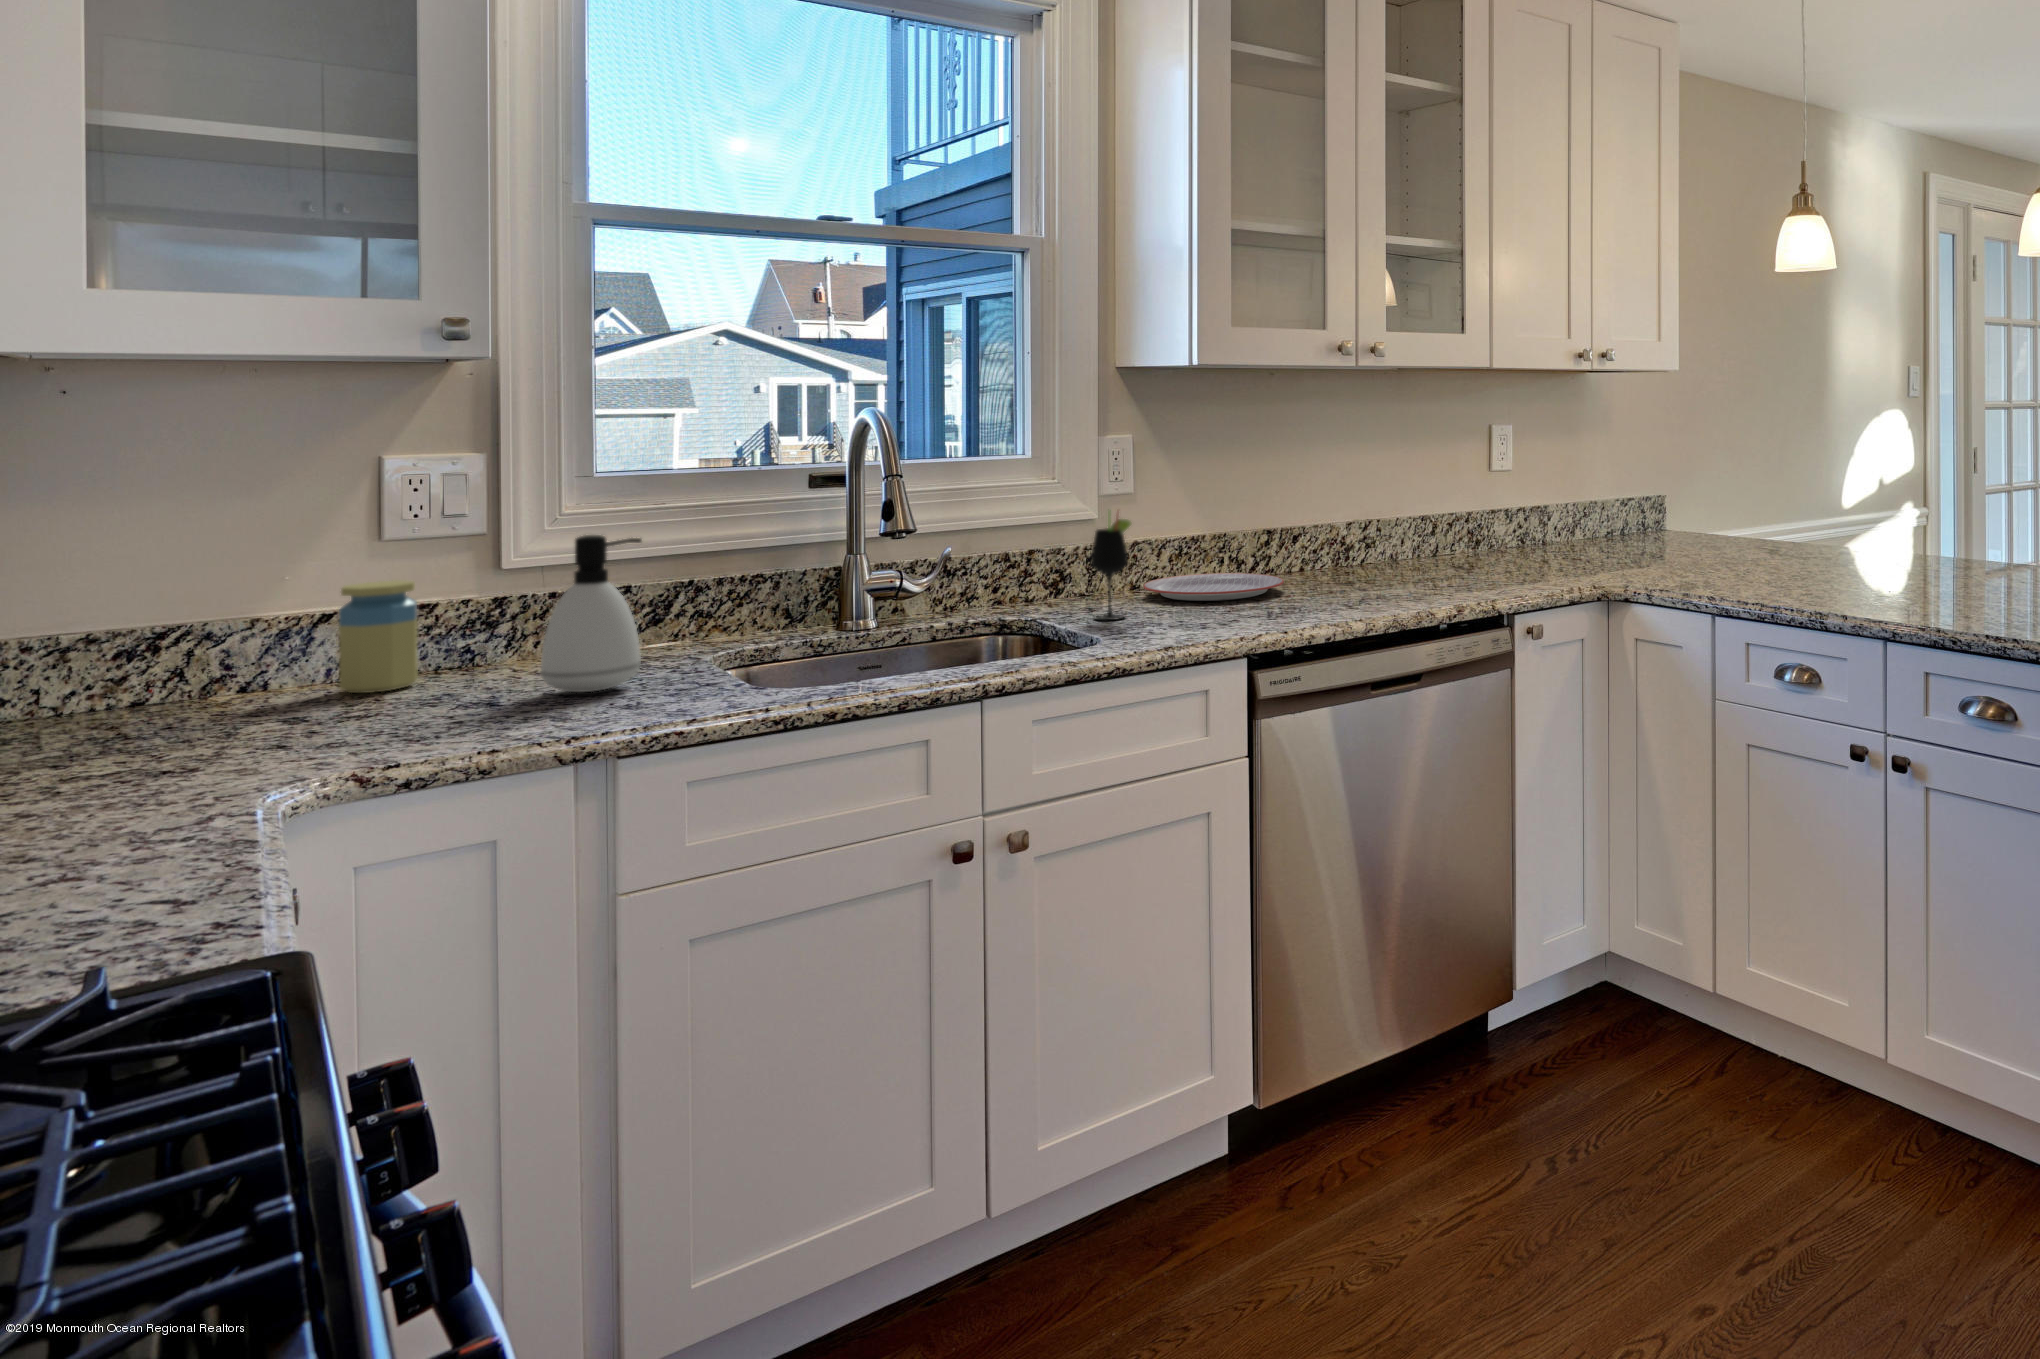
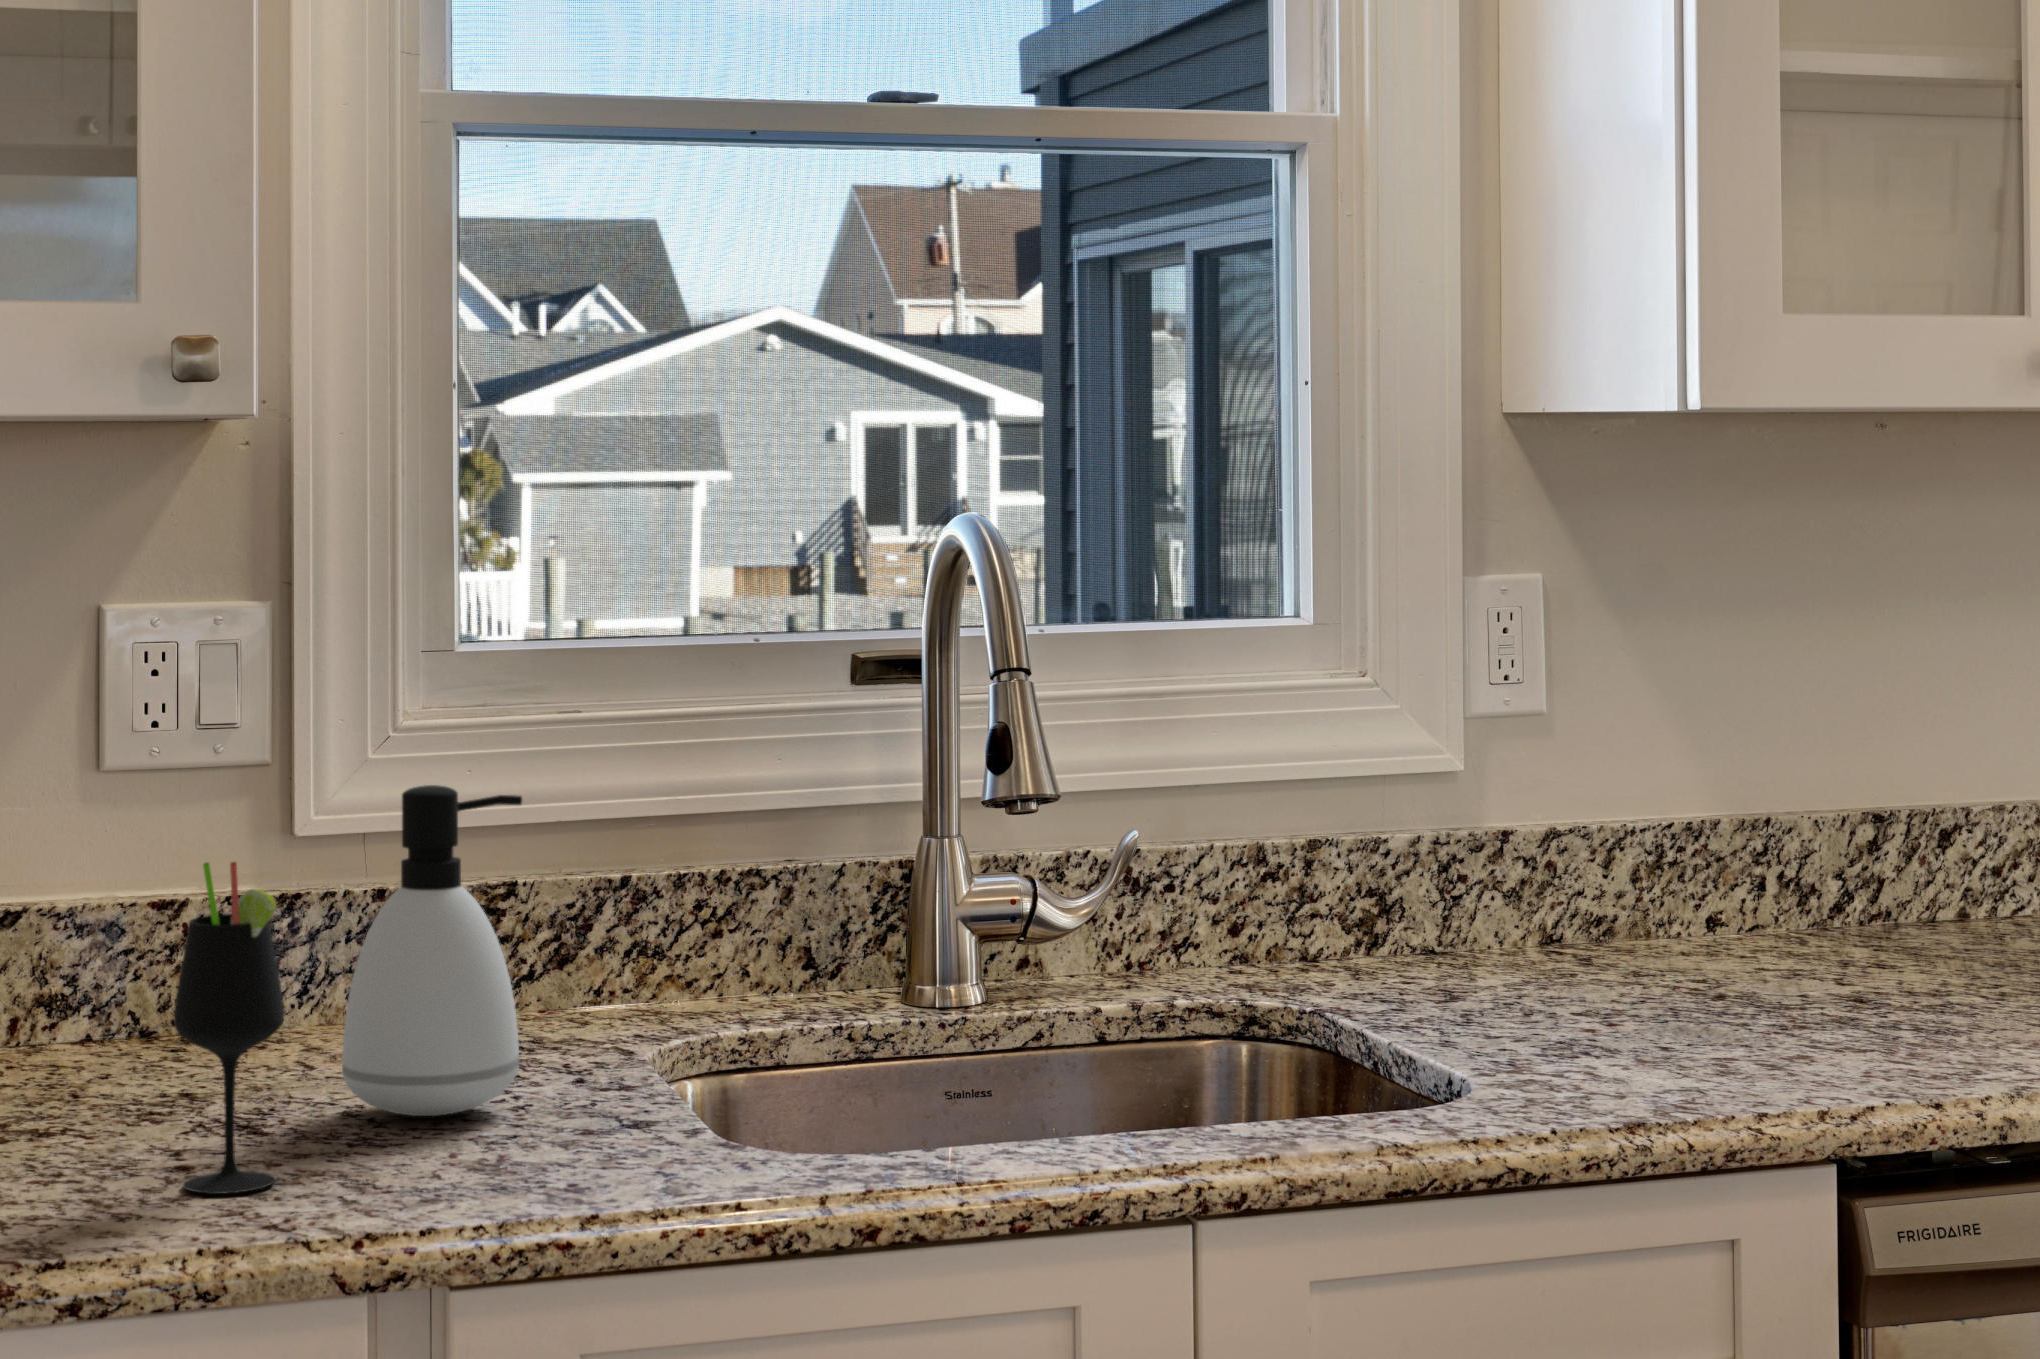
wine glass: present [1090,516,1131,620] -> present [174,862,284,1194]
plate: present [1143,573,1284,601] -> none [1570,914,1919,989]
jar: present [339,581,418,693] -> none [27,851,151,1074]

